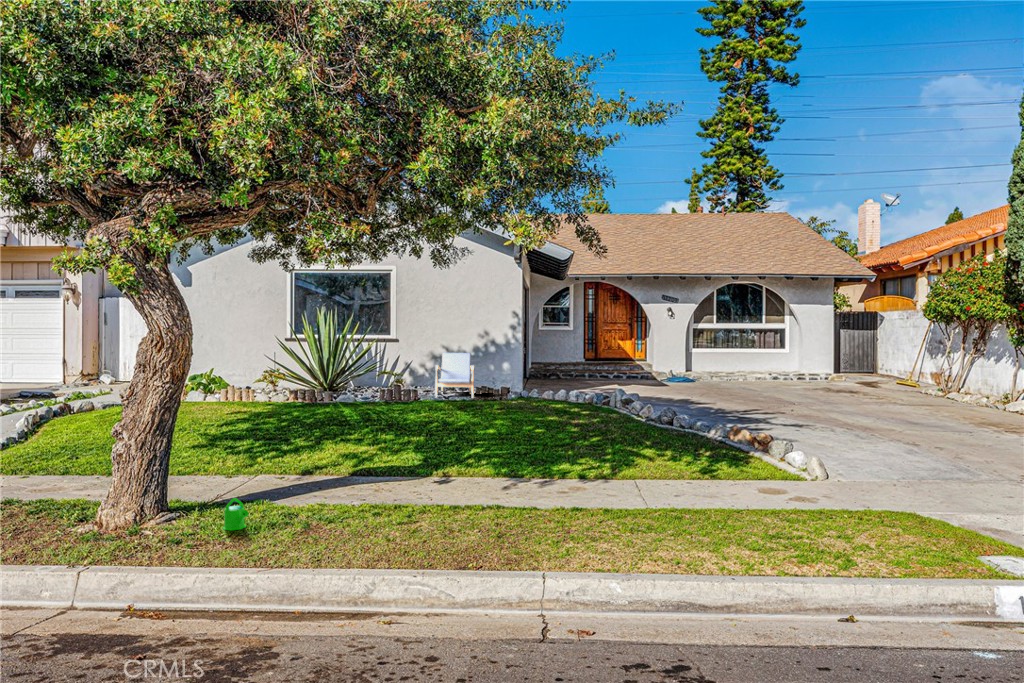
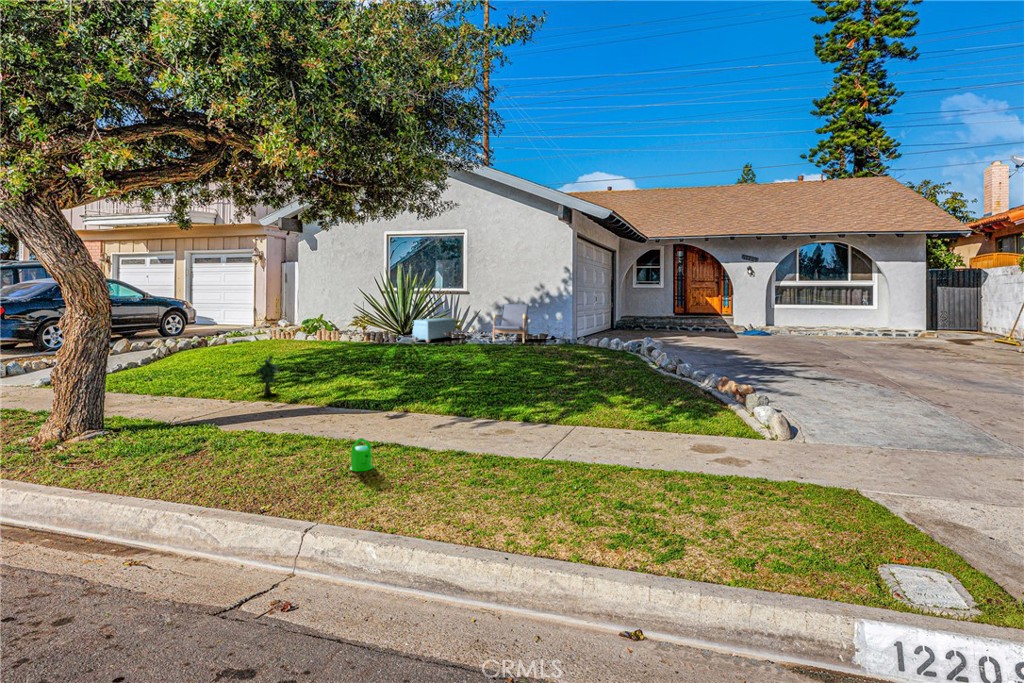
bench: none [337,370,382,400] -> present [412,318,455,342]
decorative plant: none [251,423,277,467] -> present [256,356,278,394]
watering can: present [223,498,249,530] -> present [350,438,373,472]

